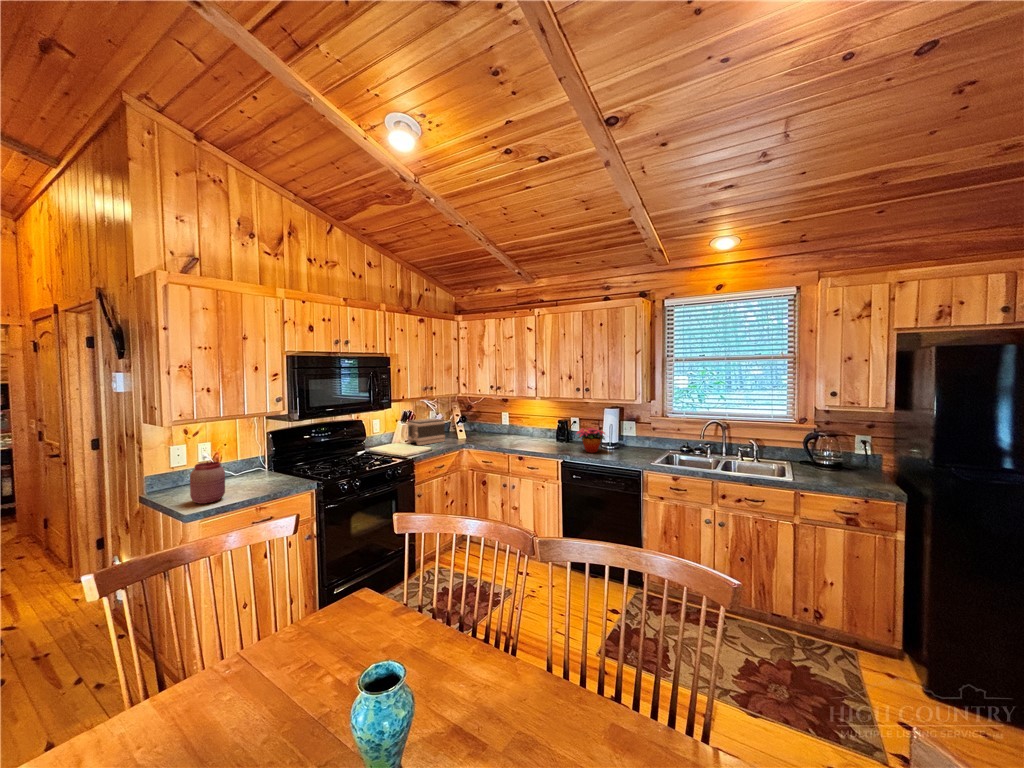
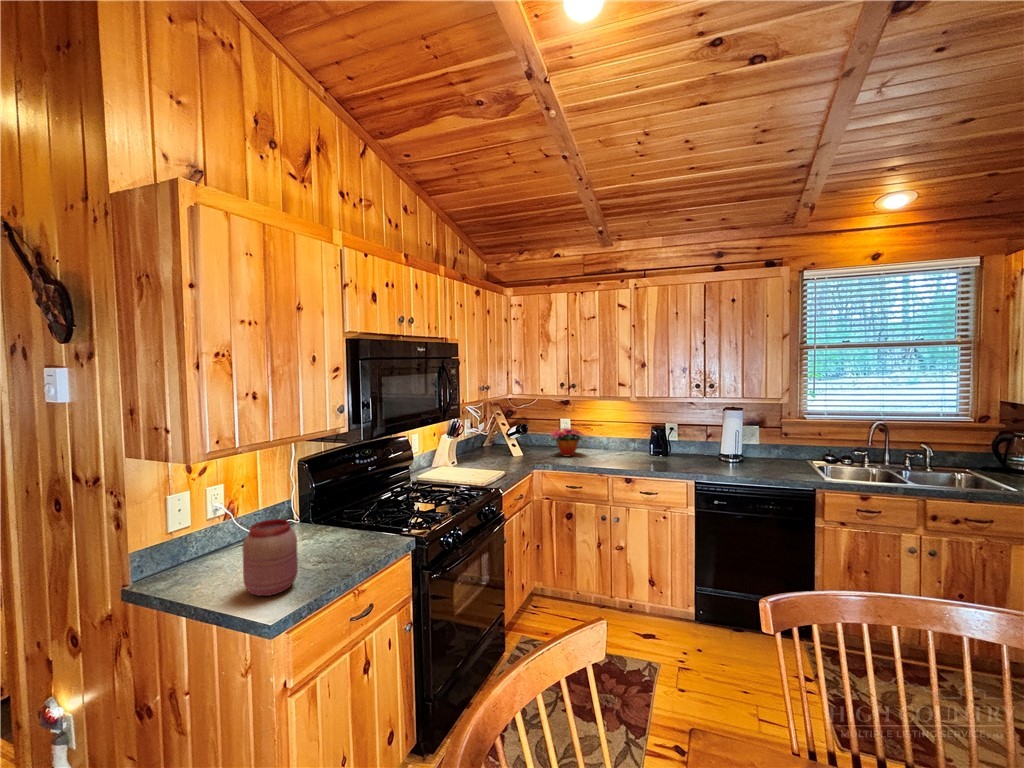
toaster: present [407,418,445,445] -> none [458,430,507,470]
flower arrangement: present [577,428,605,453] -> present [551,428,584,456]

